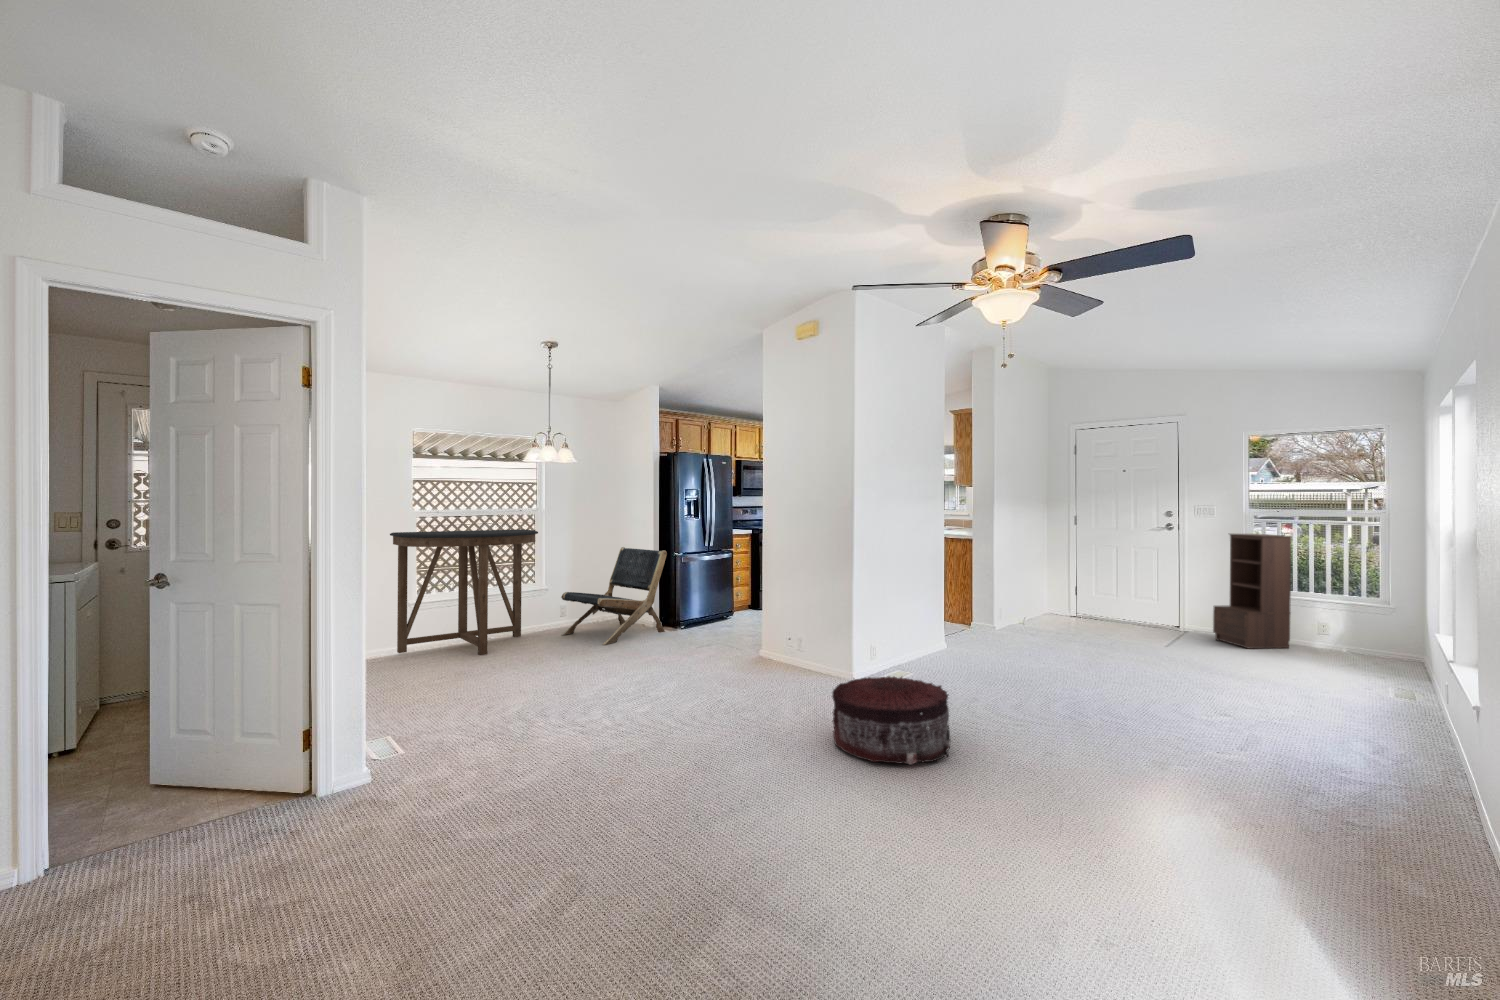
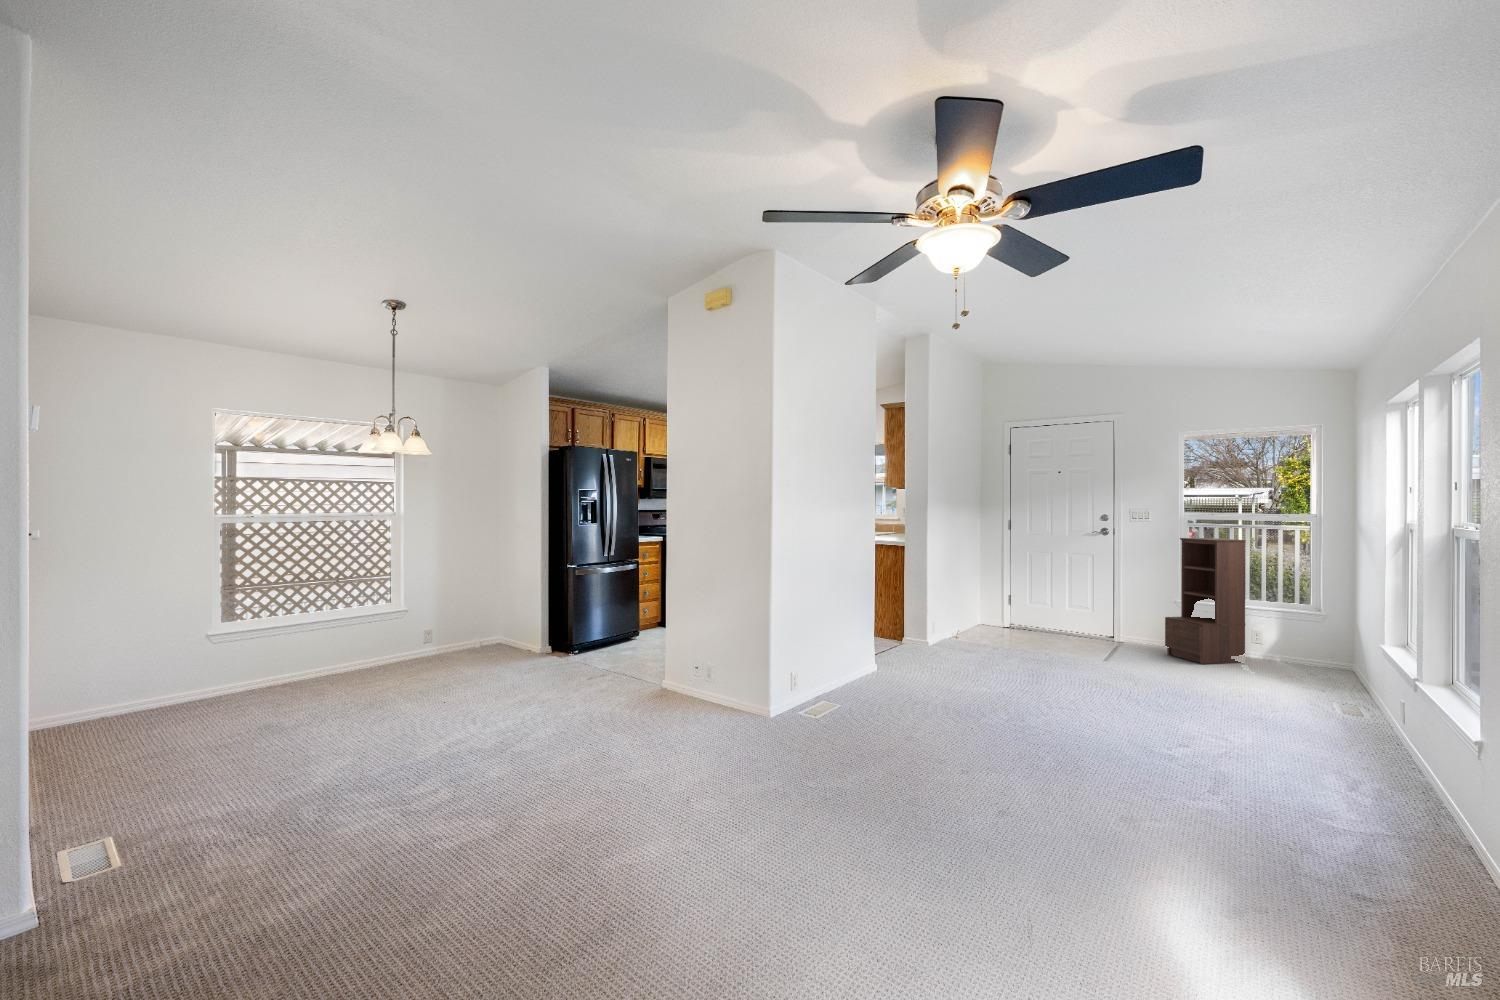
console table: present [390,529,538,655] -> none [182,537,389,698]
lounge chair: present [561,547,667,645] -> none [420,558,554,679]
pouf: present [832,676,951,765] -> none [741,717,891,840]

